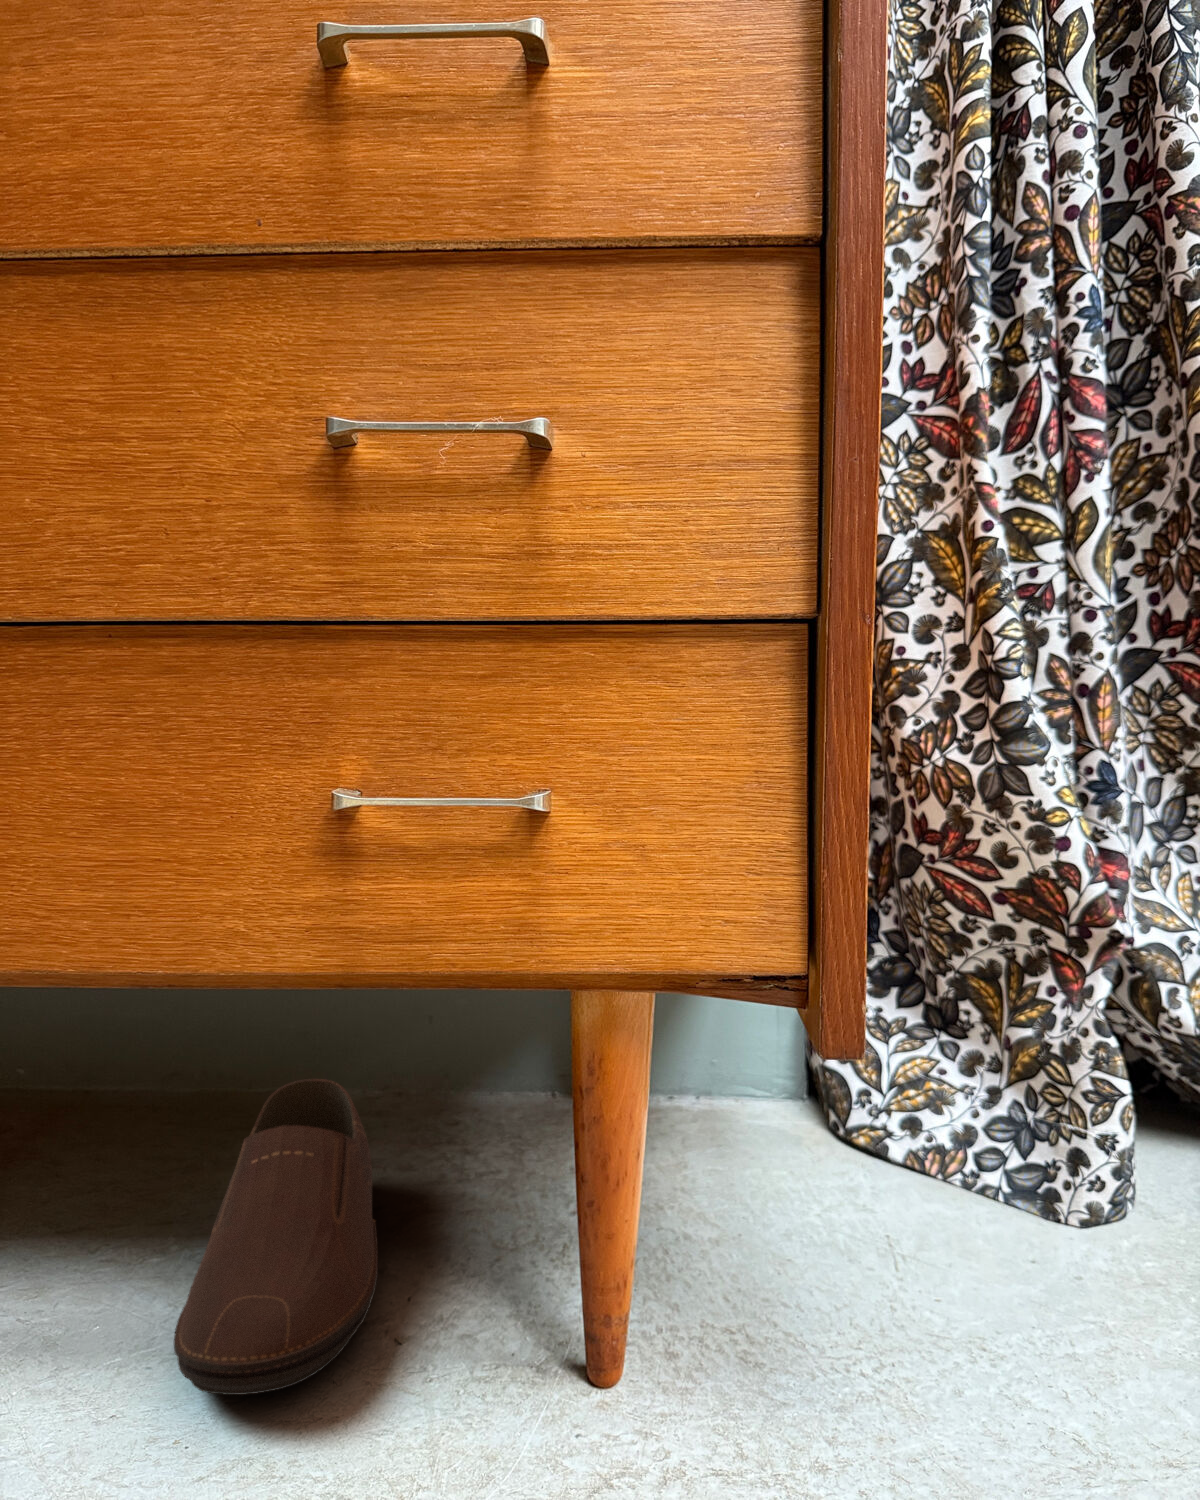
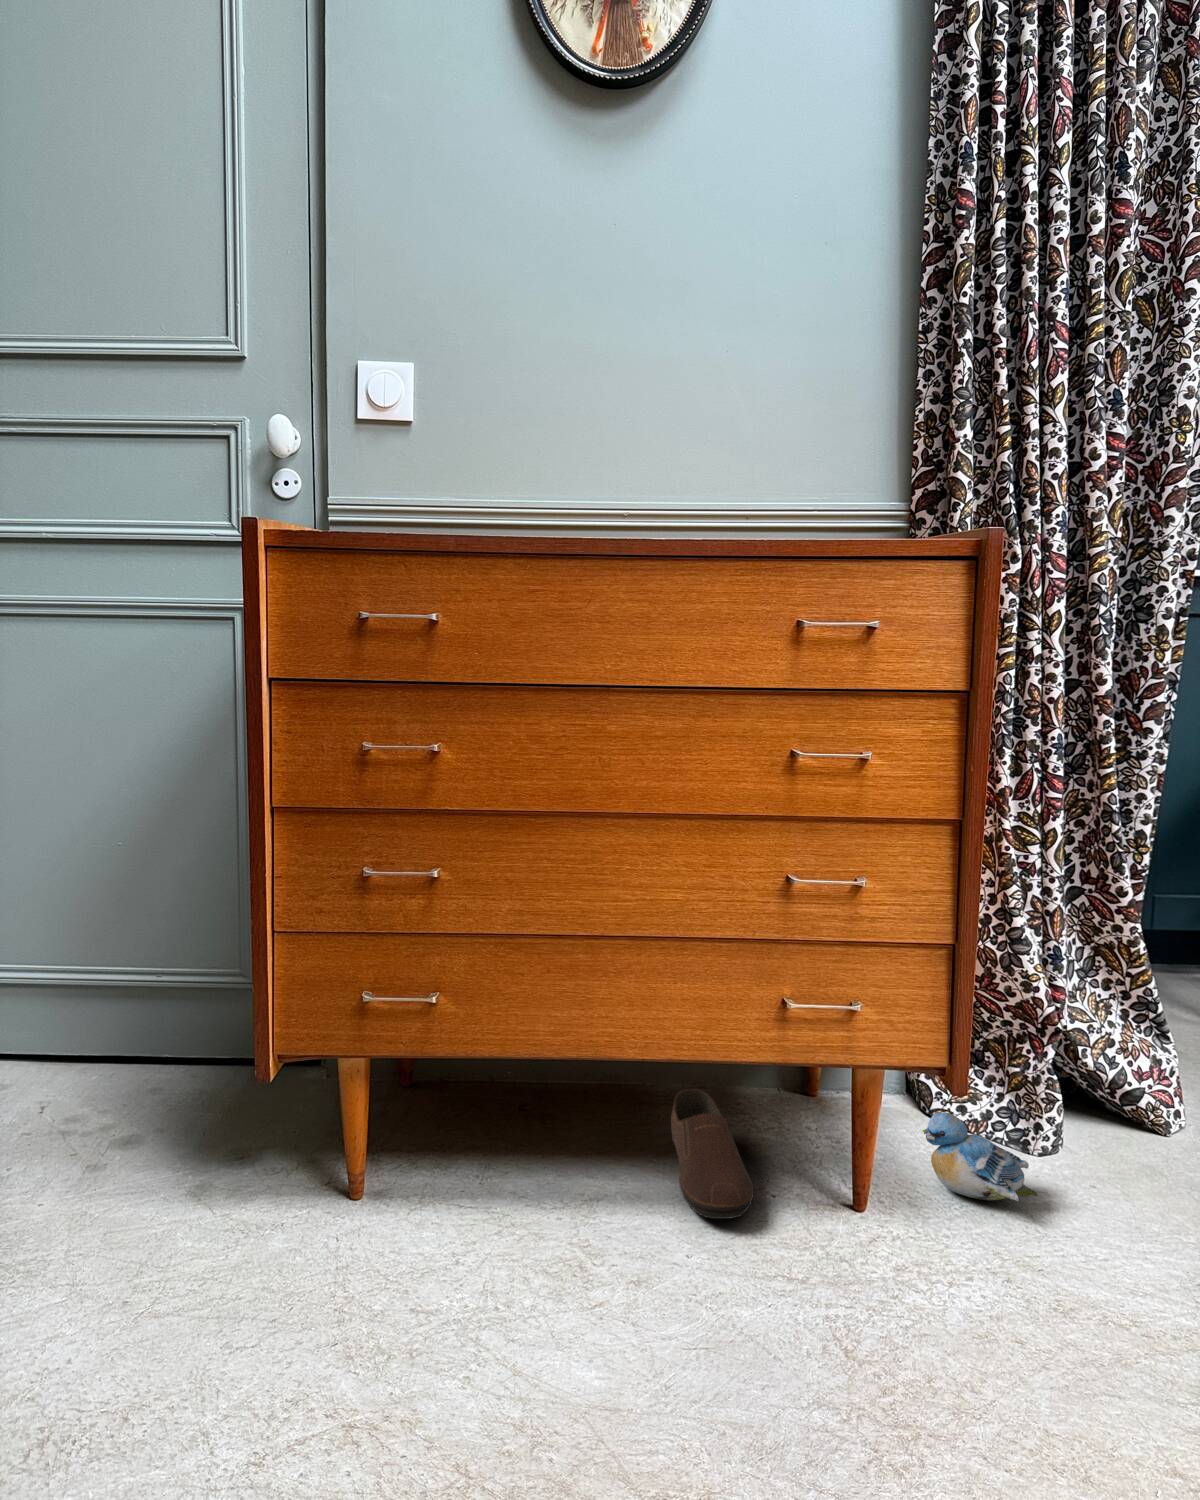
plush toy: none [798,1117,1076,1341] -> present [923,1112,1038,1202]

